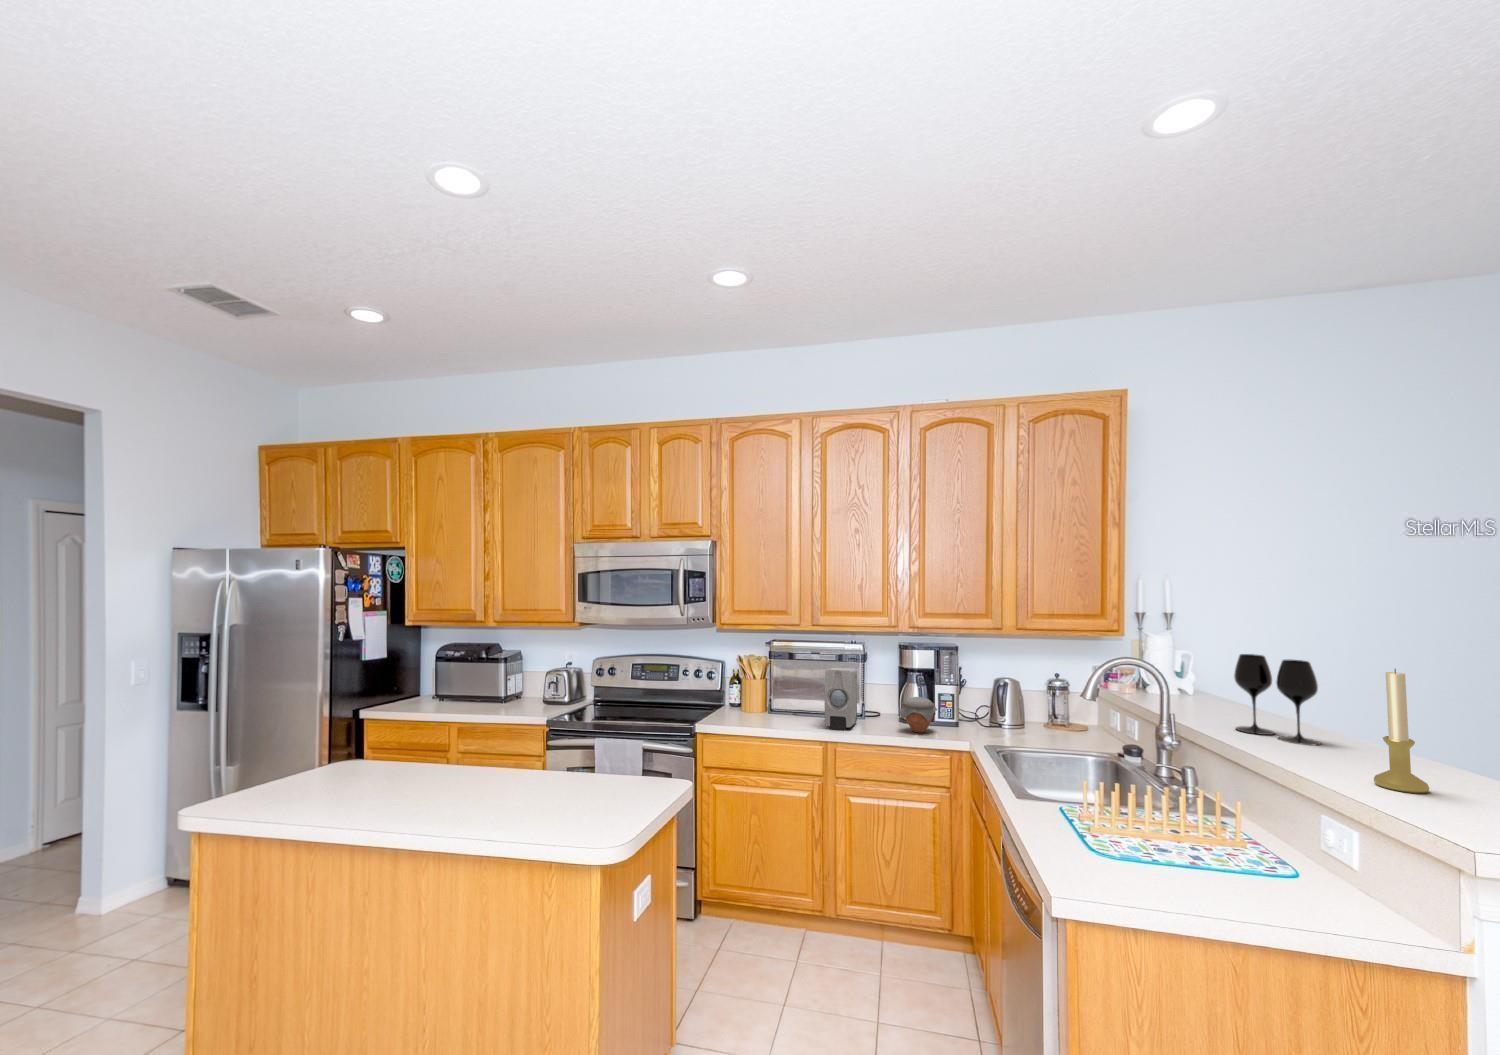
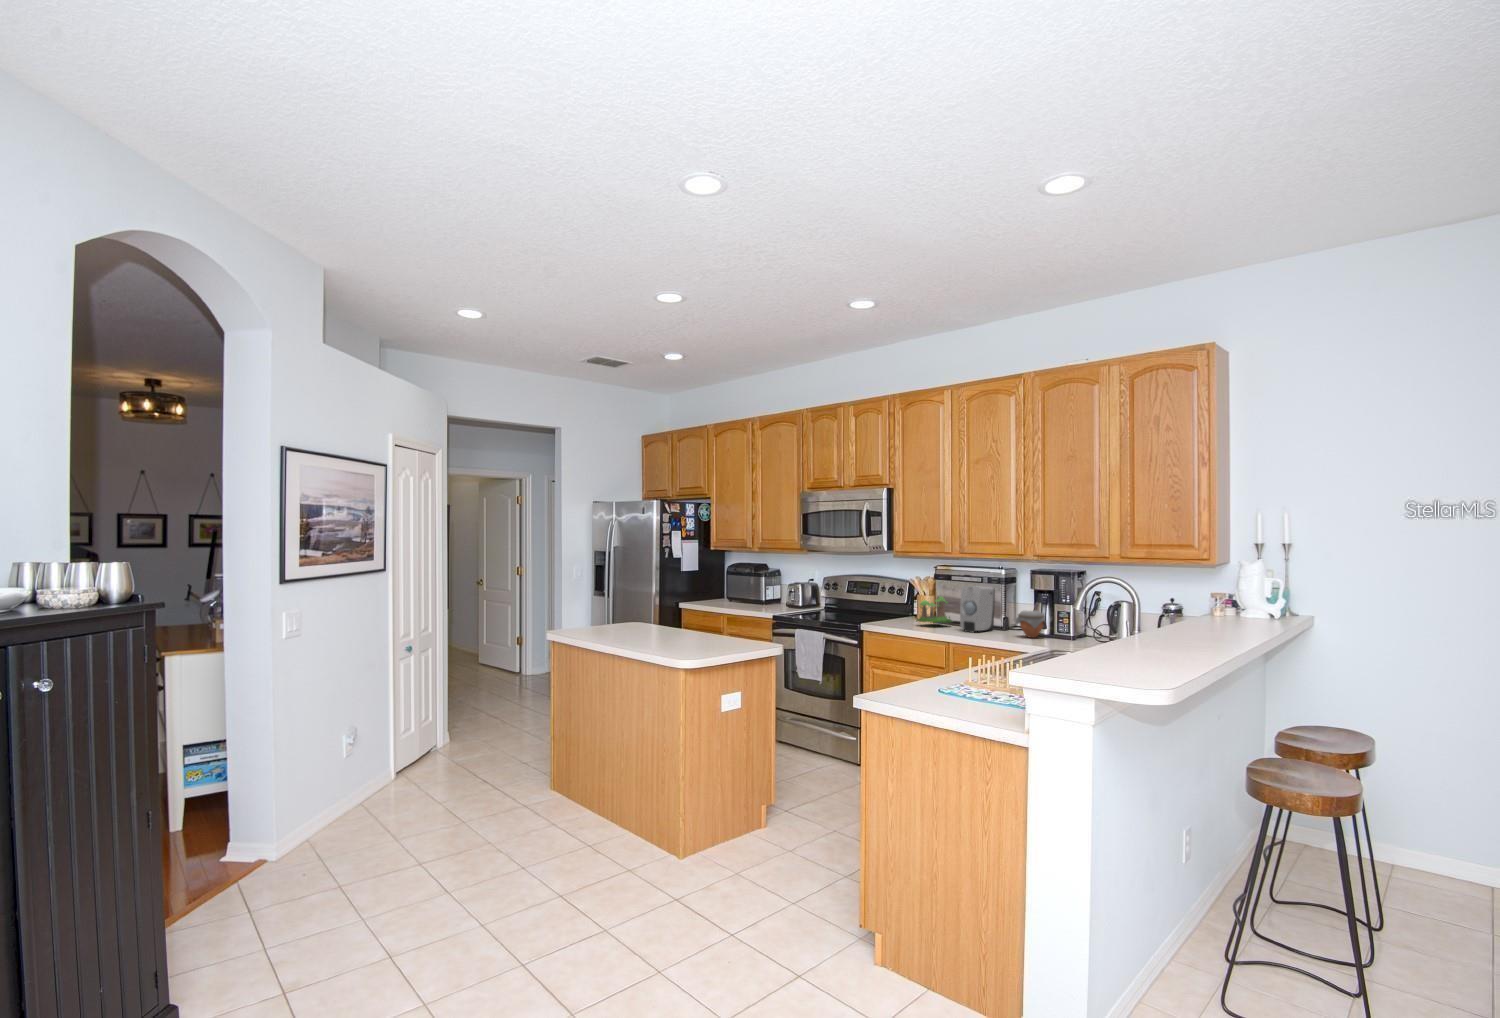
wine glass: present [1234,654,1321,745] -> none [1194,567,1238,634]
plant: none [755,666,802,721] -> present [916,596,952,623]
candle holder: present [1374,669,1430,794] -> none [1157,561,1188,643]

